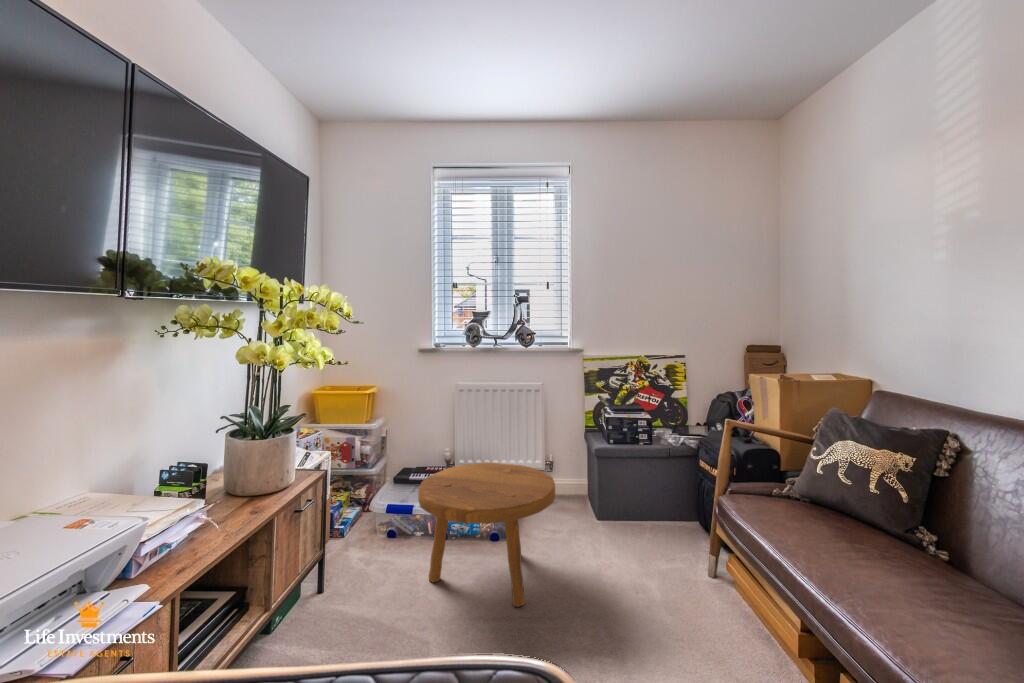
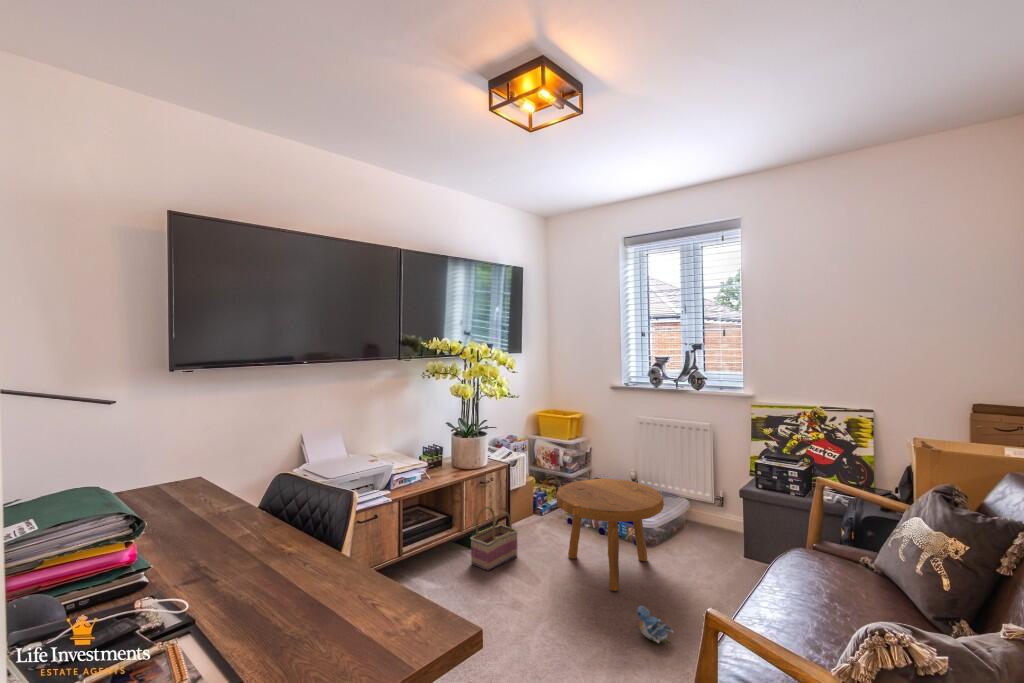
basket: none [294,545,361,647] -> present [470,507,518,571]
plush toy: none [586,614,636,653] -> present [637,606,674,643]

